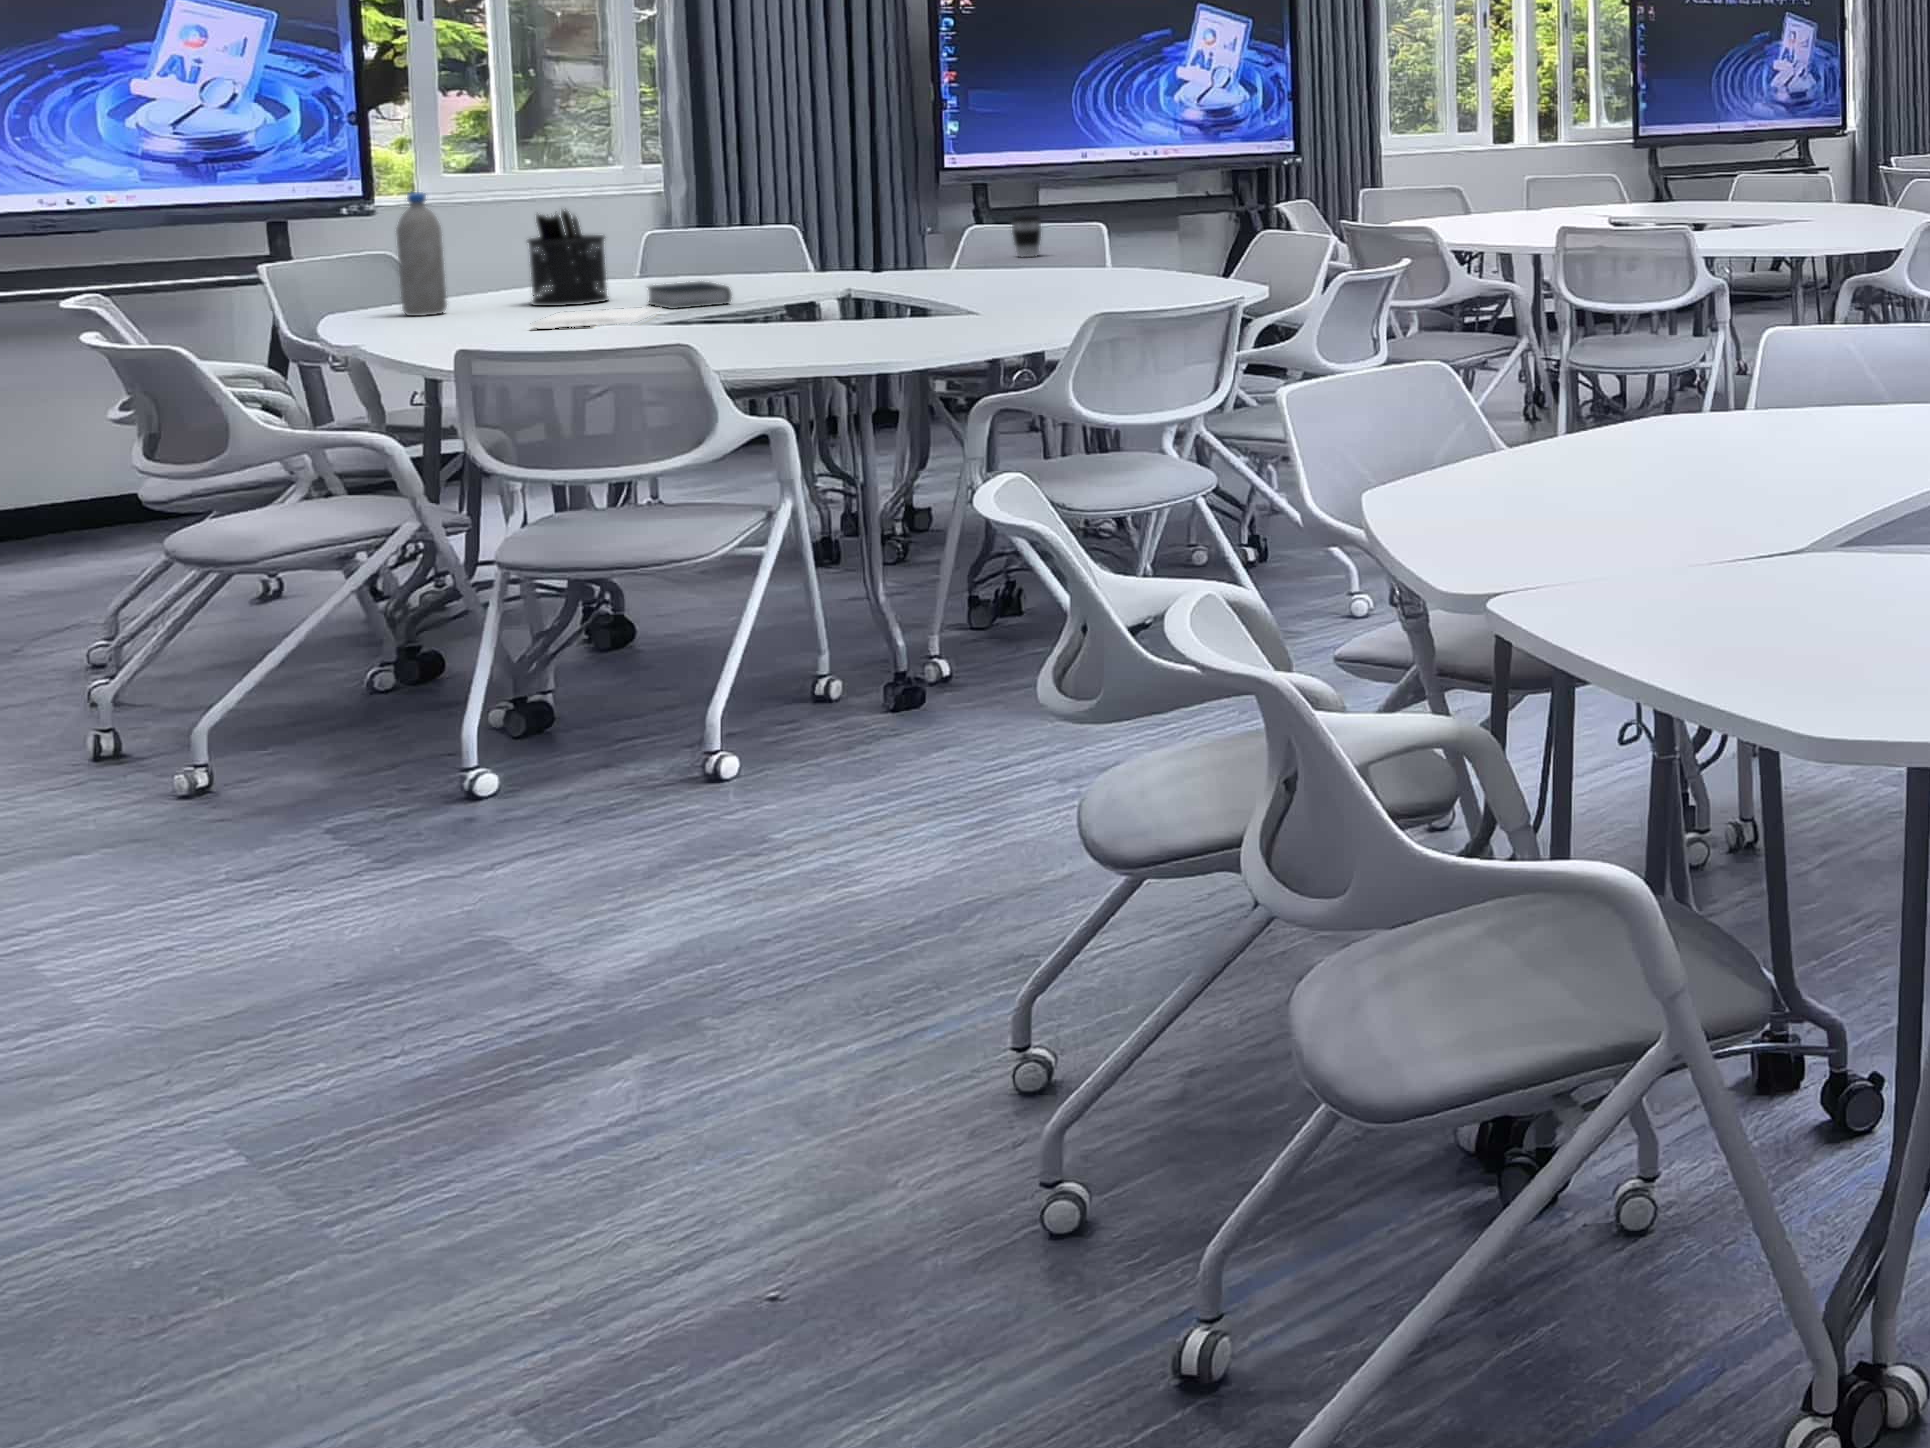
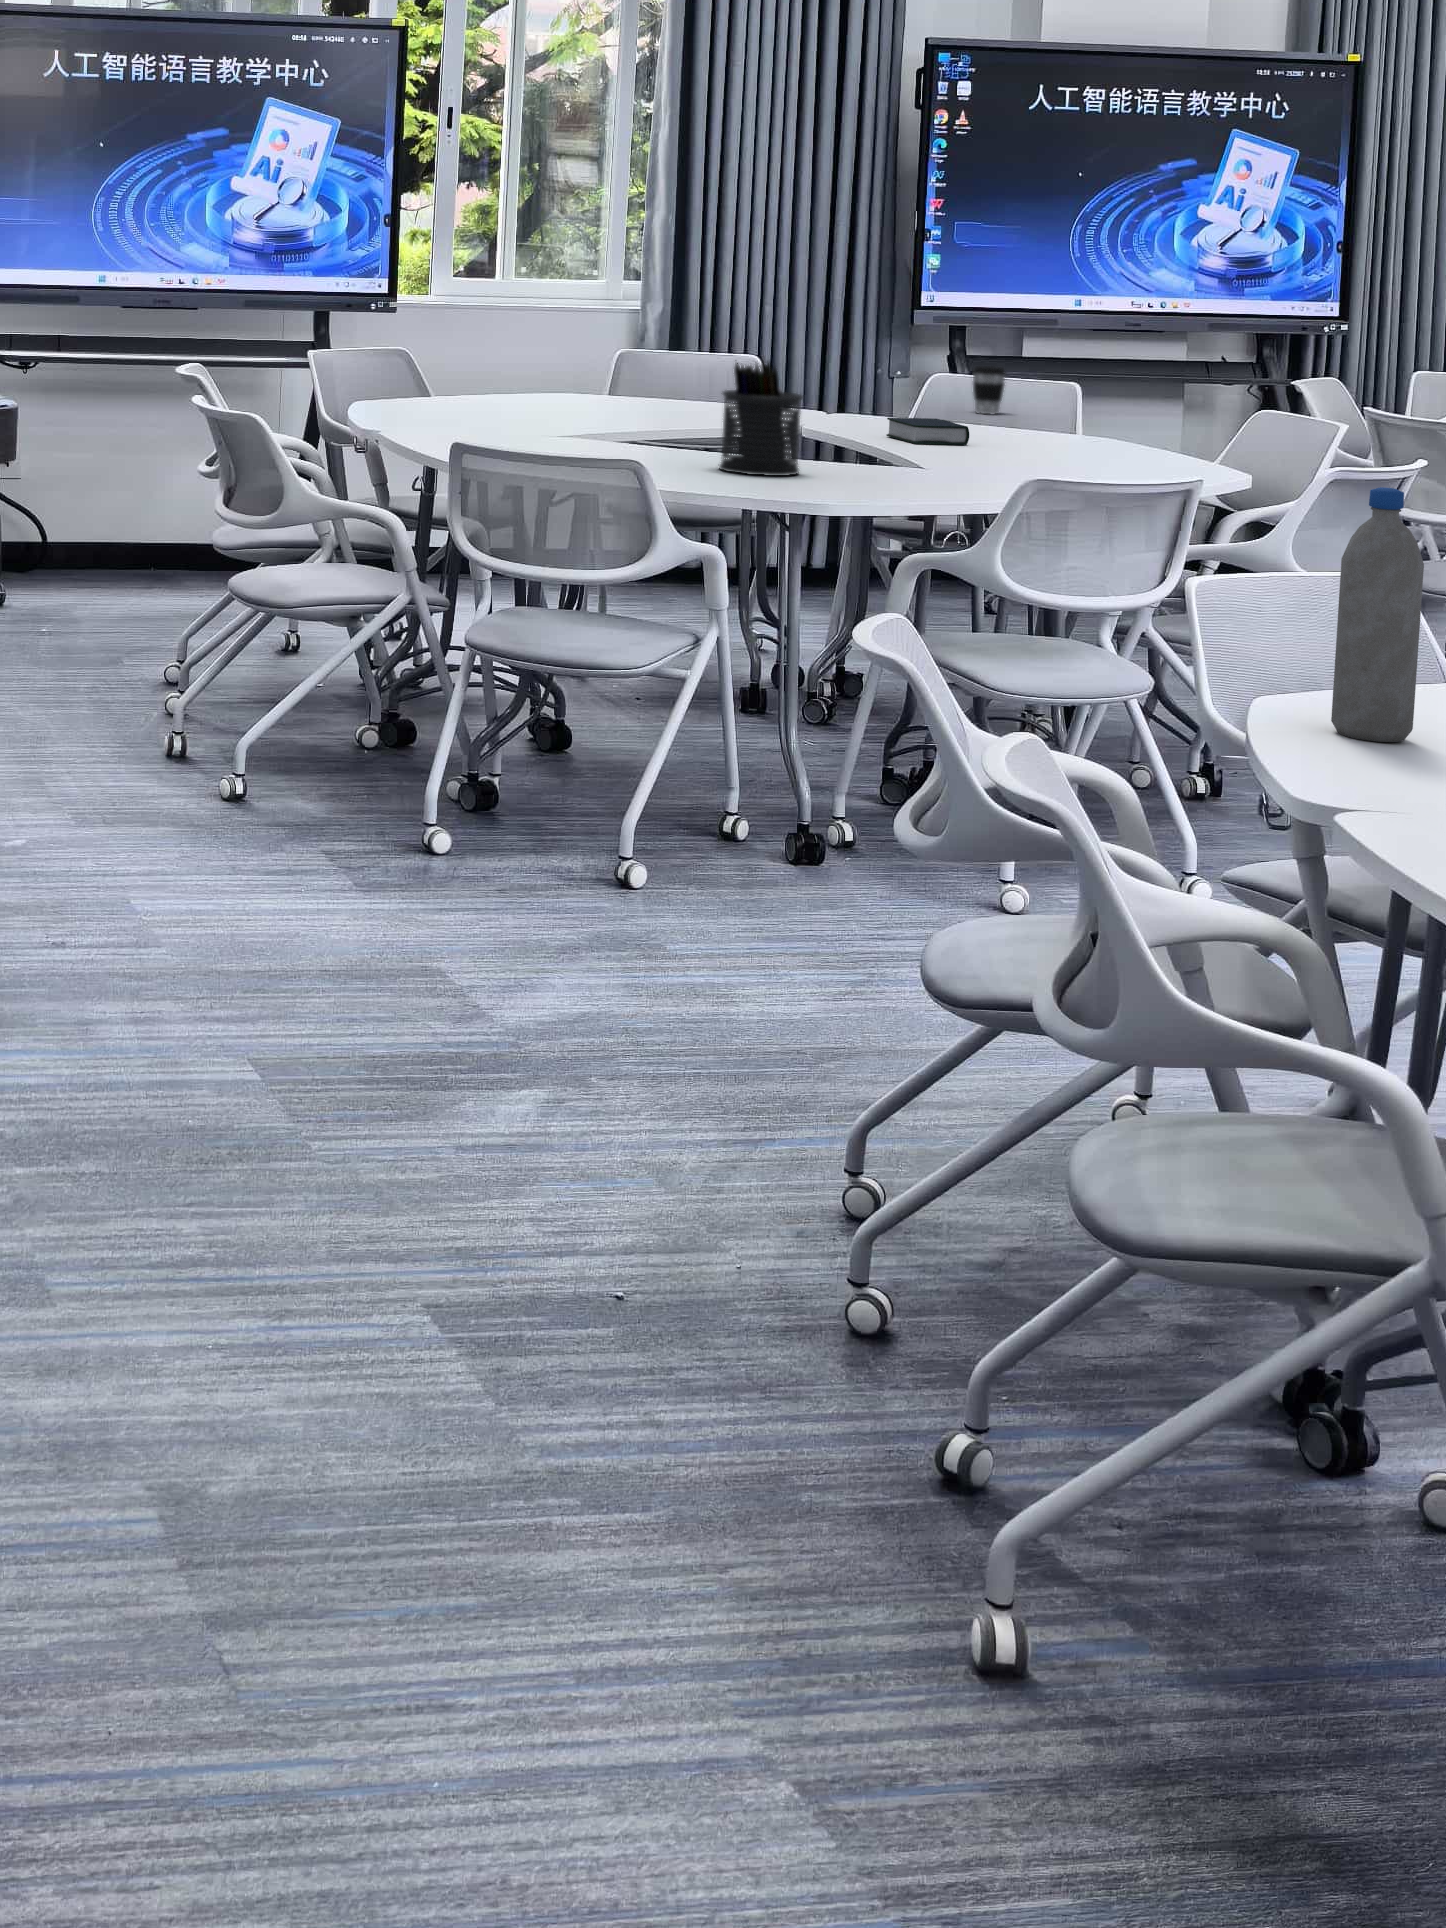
water bottle: present [396,192,447,316] -> present [1331,487,1424,742]
pen holder: present [528,210,608,306] -> present [719,360,803,476]
book: present [648,282,731,309] -> present [886,418,969,445]
tablet: present [530,307,662,329] -> none [512,419,623,435]

